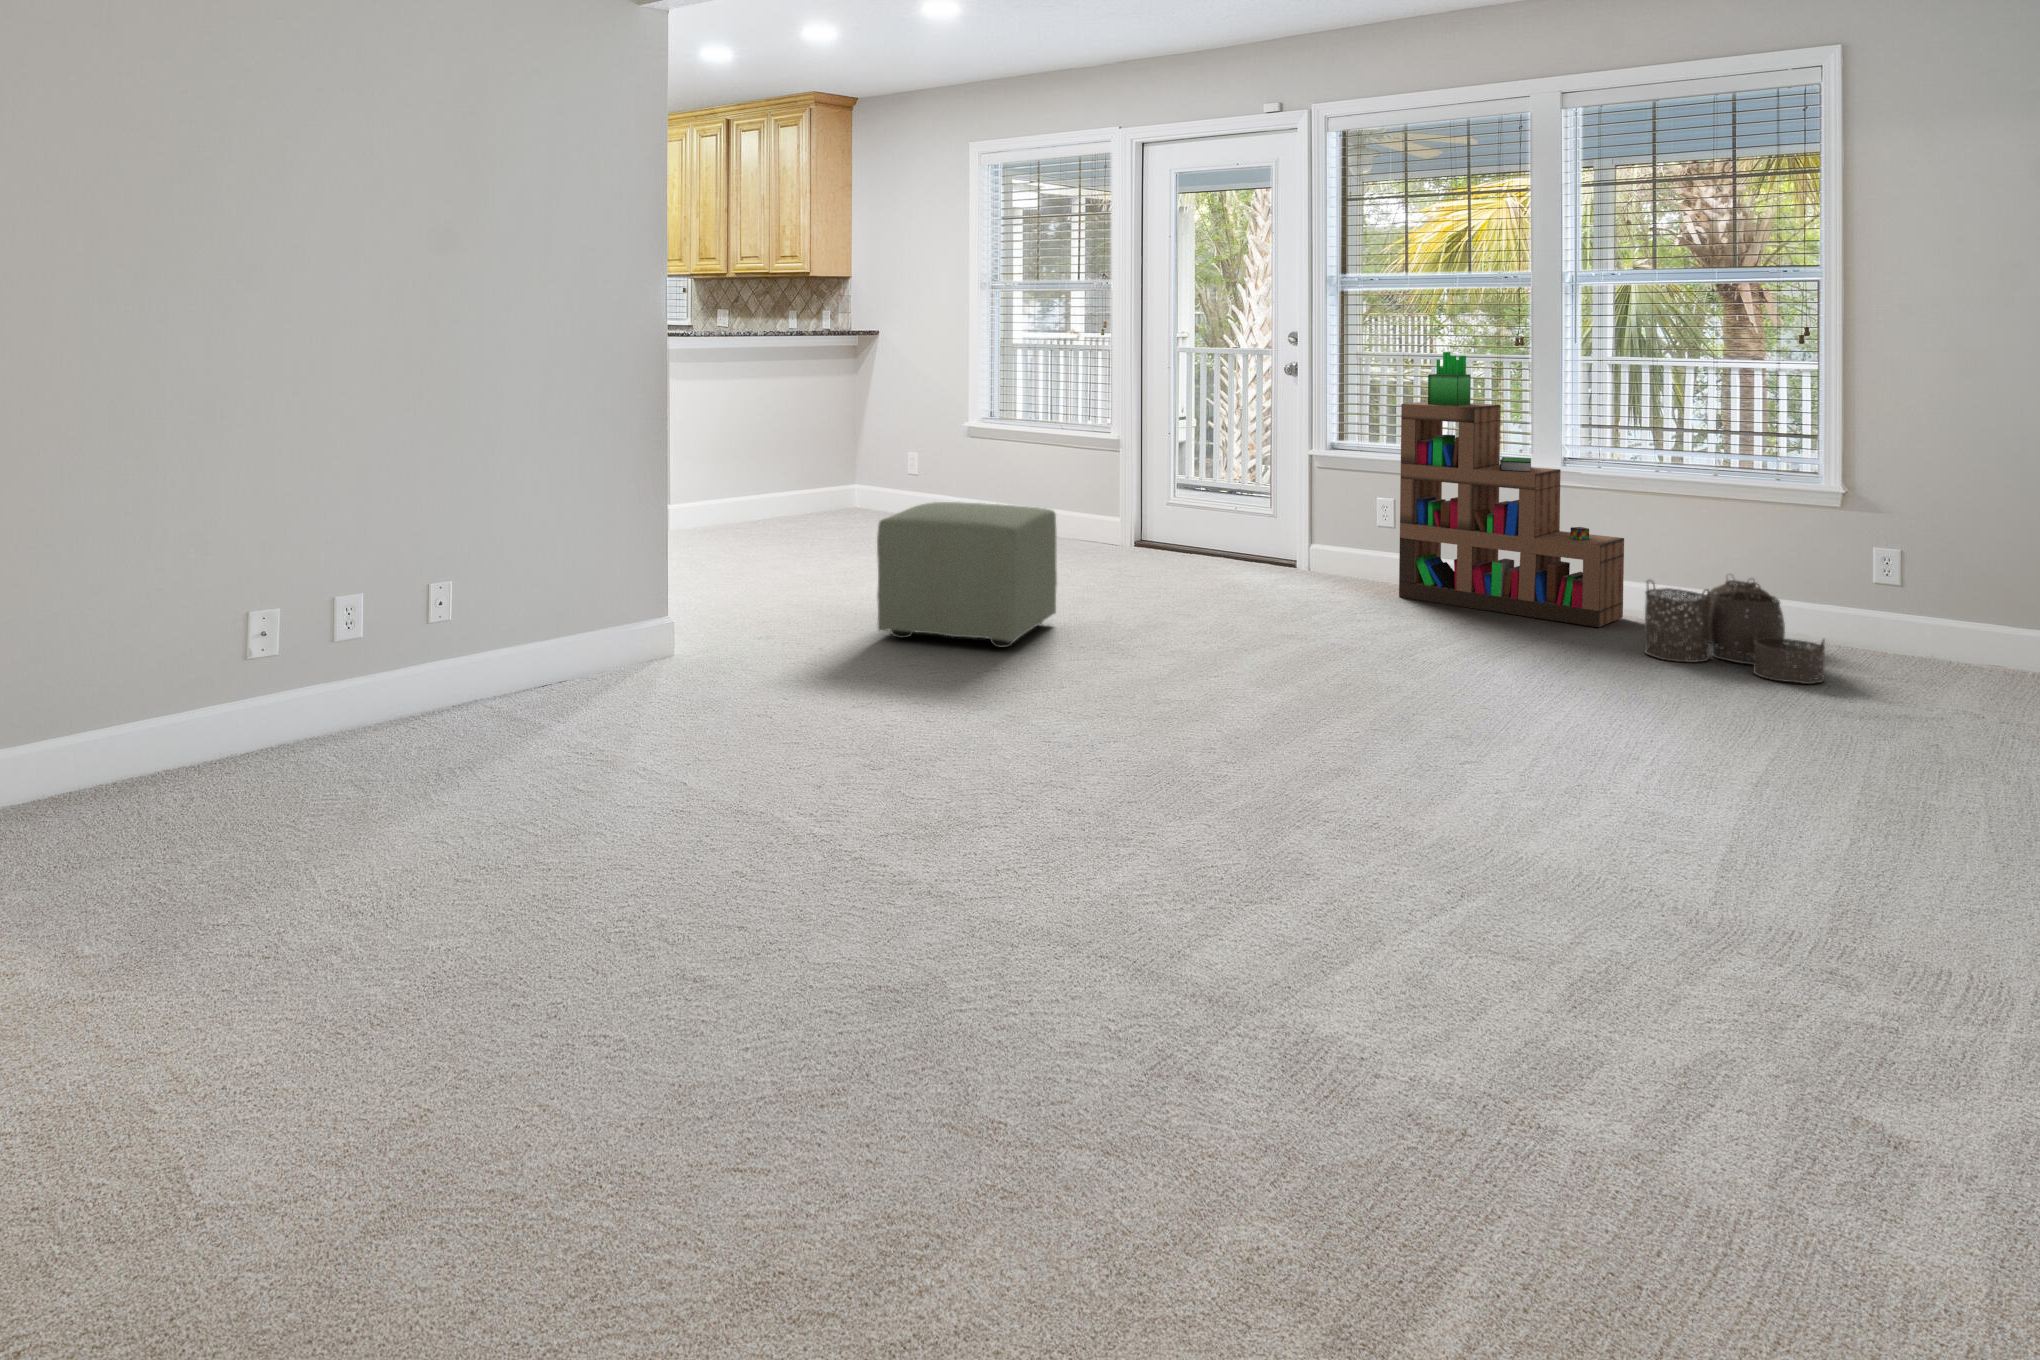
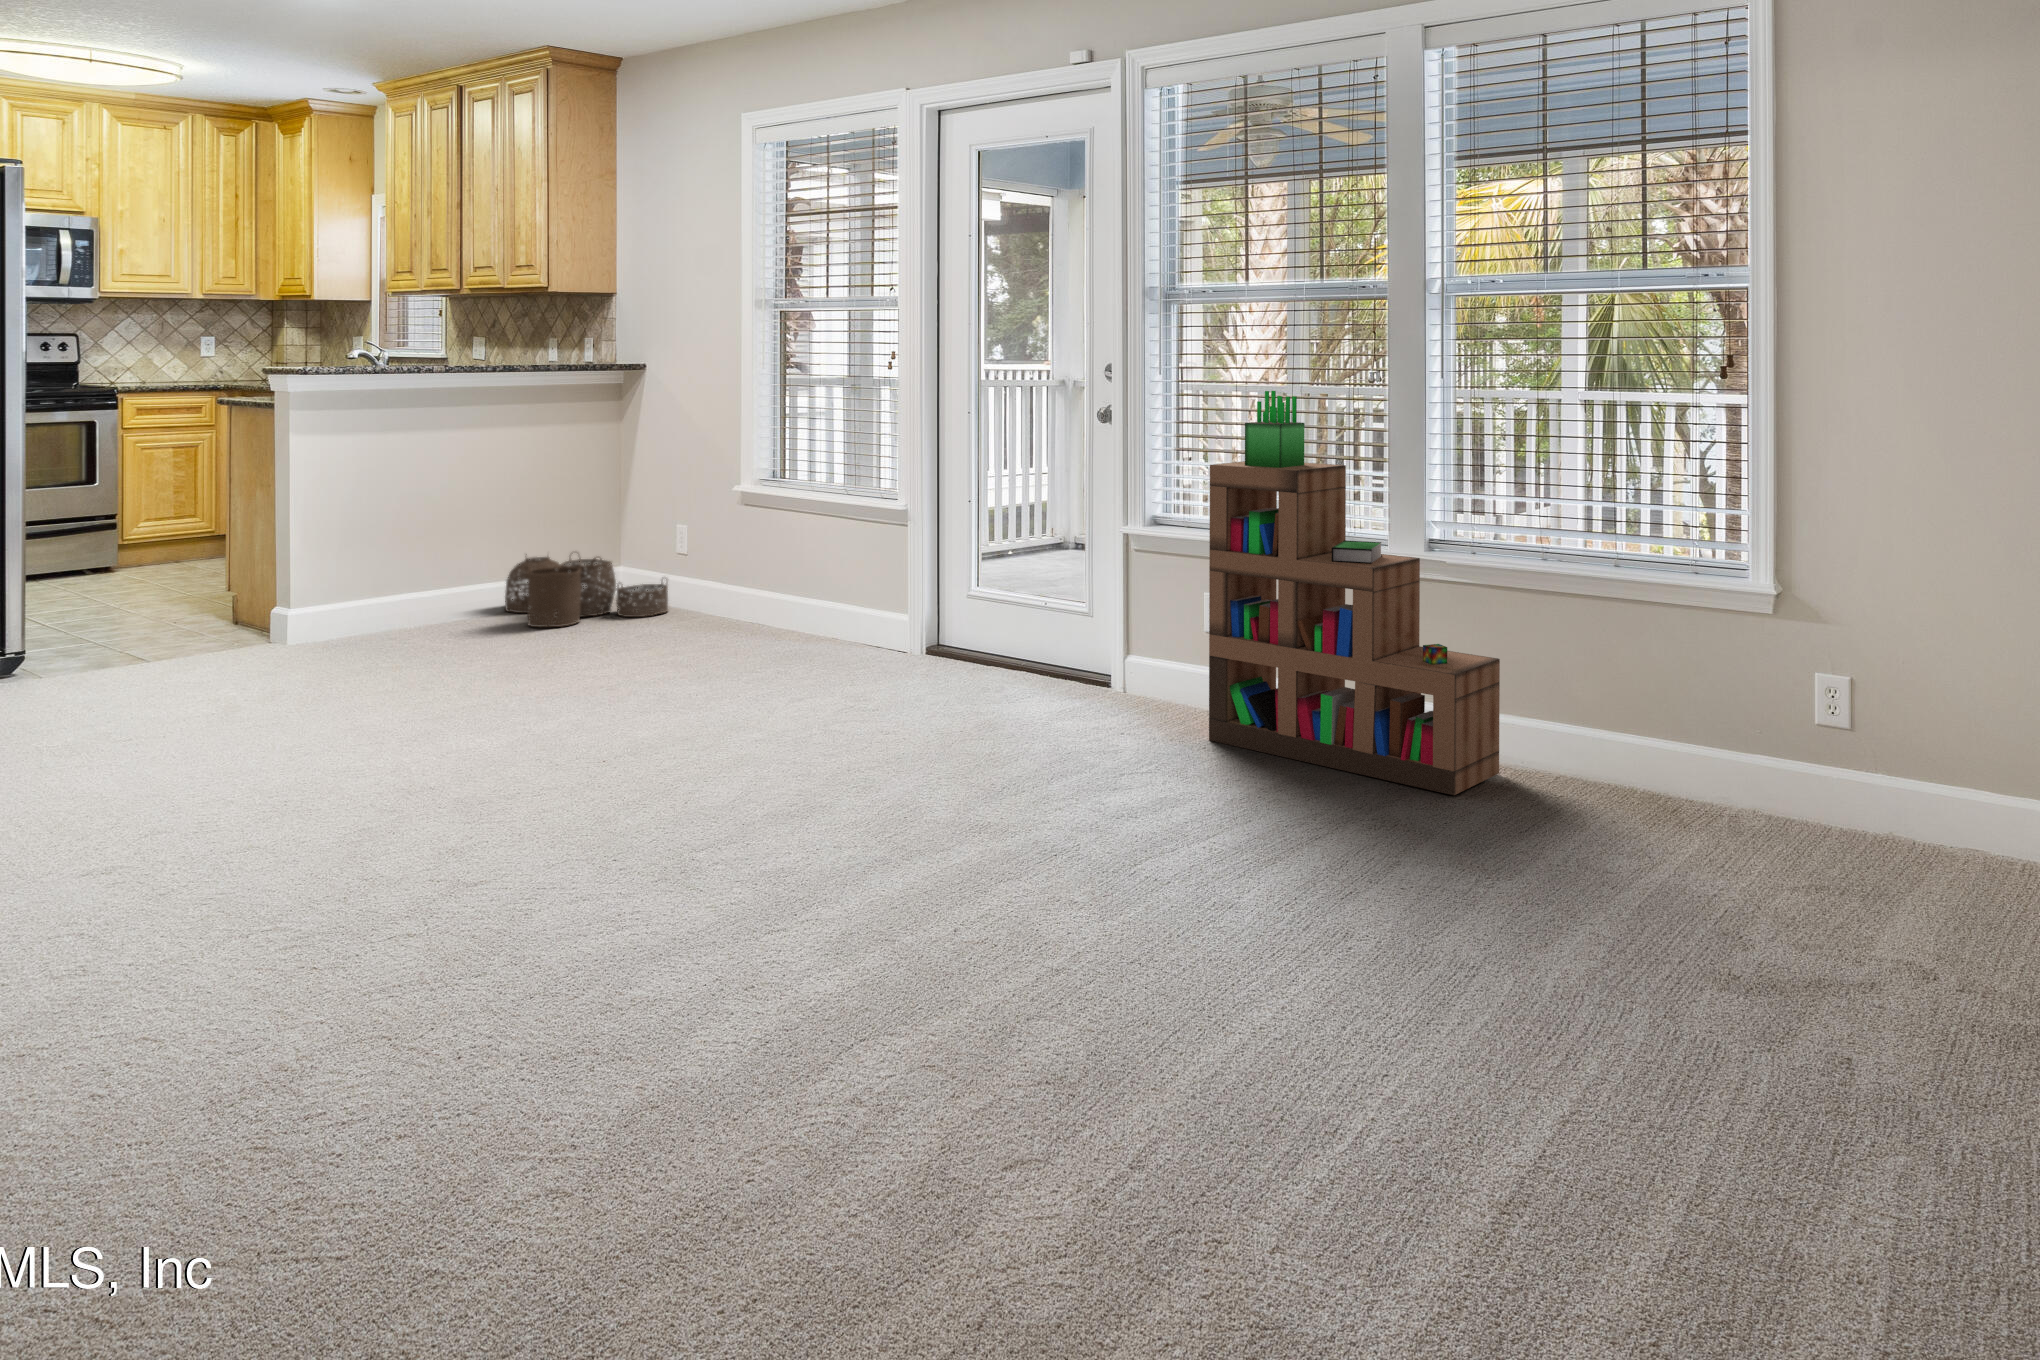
ottoman: present [877,502,1057,647] -> none [290,624,637,874]
woven basket: present [1645,580,1825,684] -> present [505,554,668,627]

